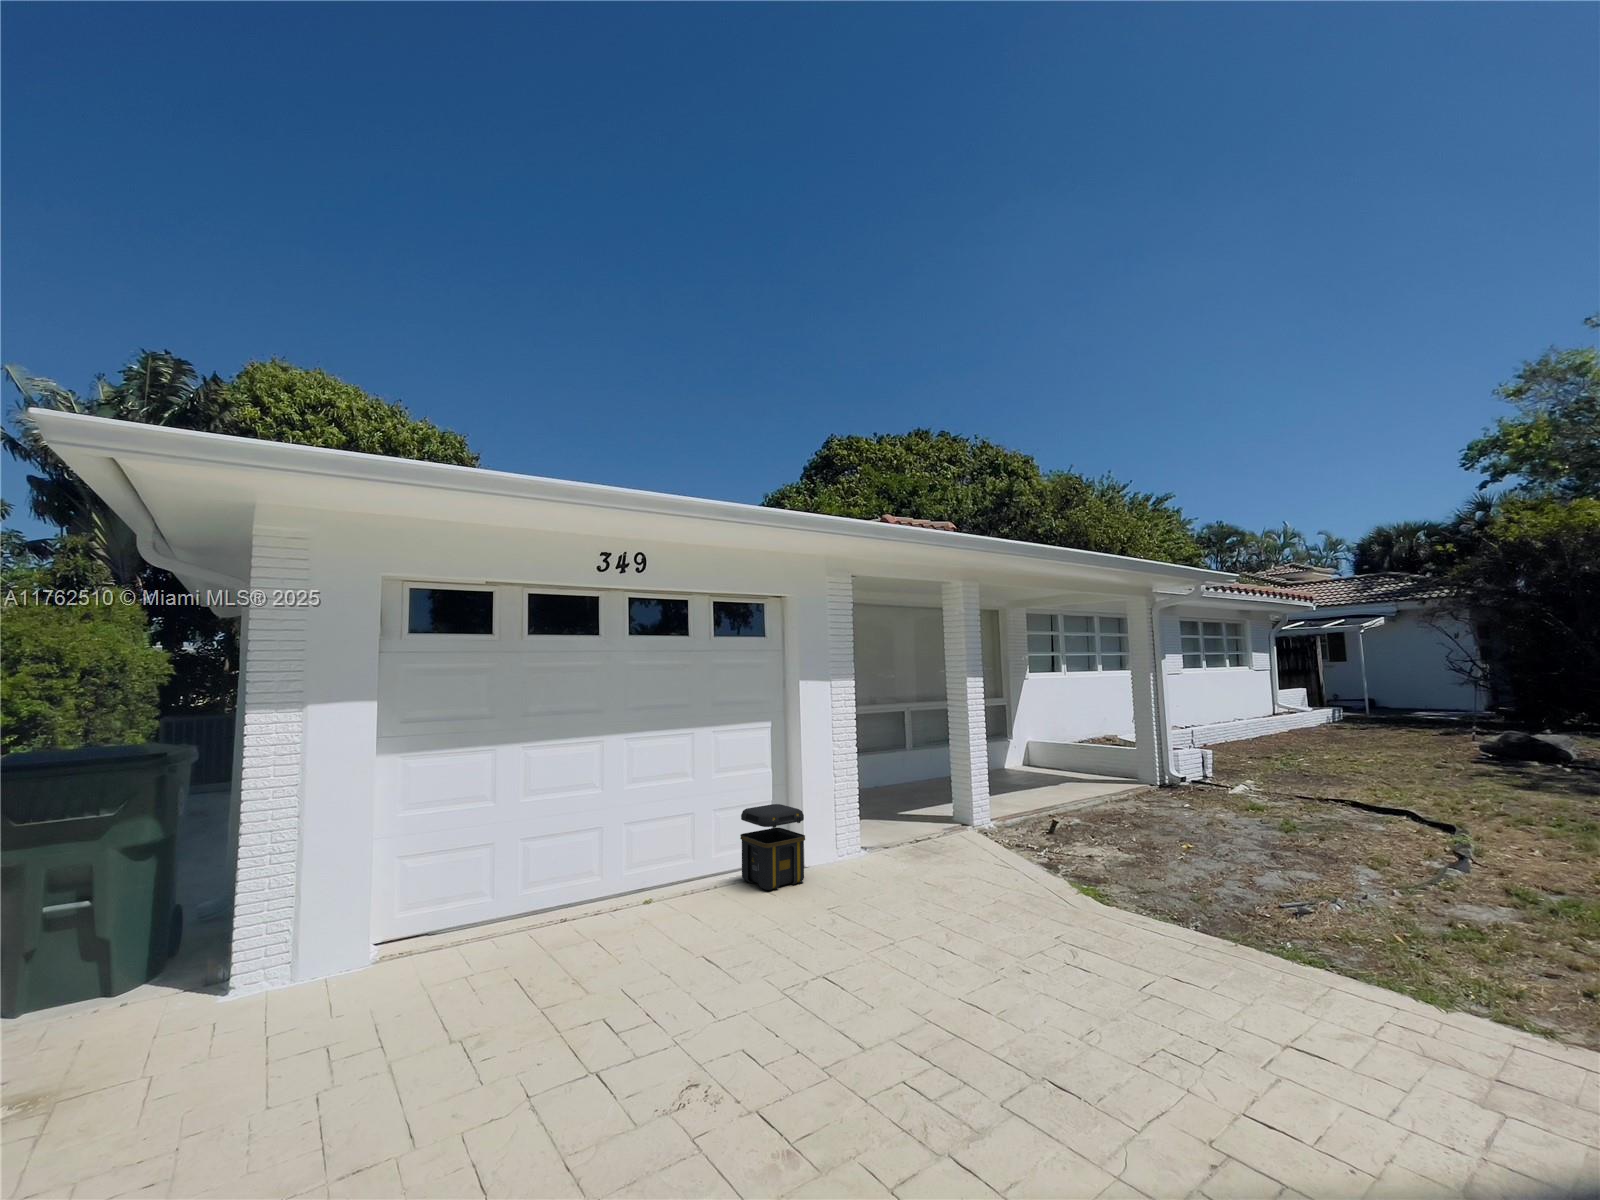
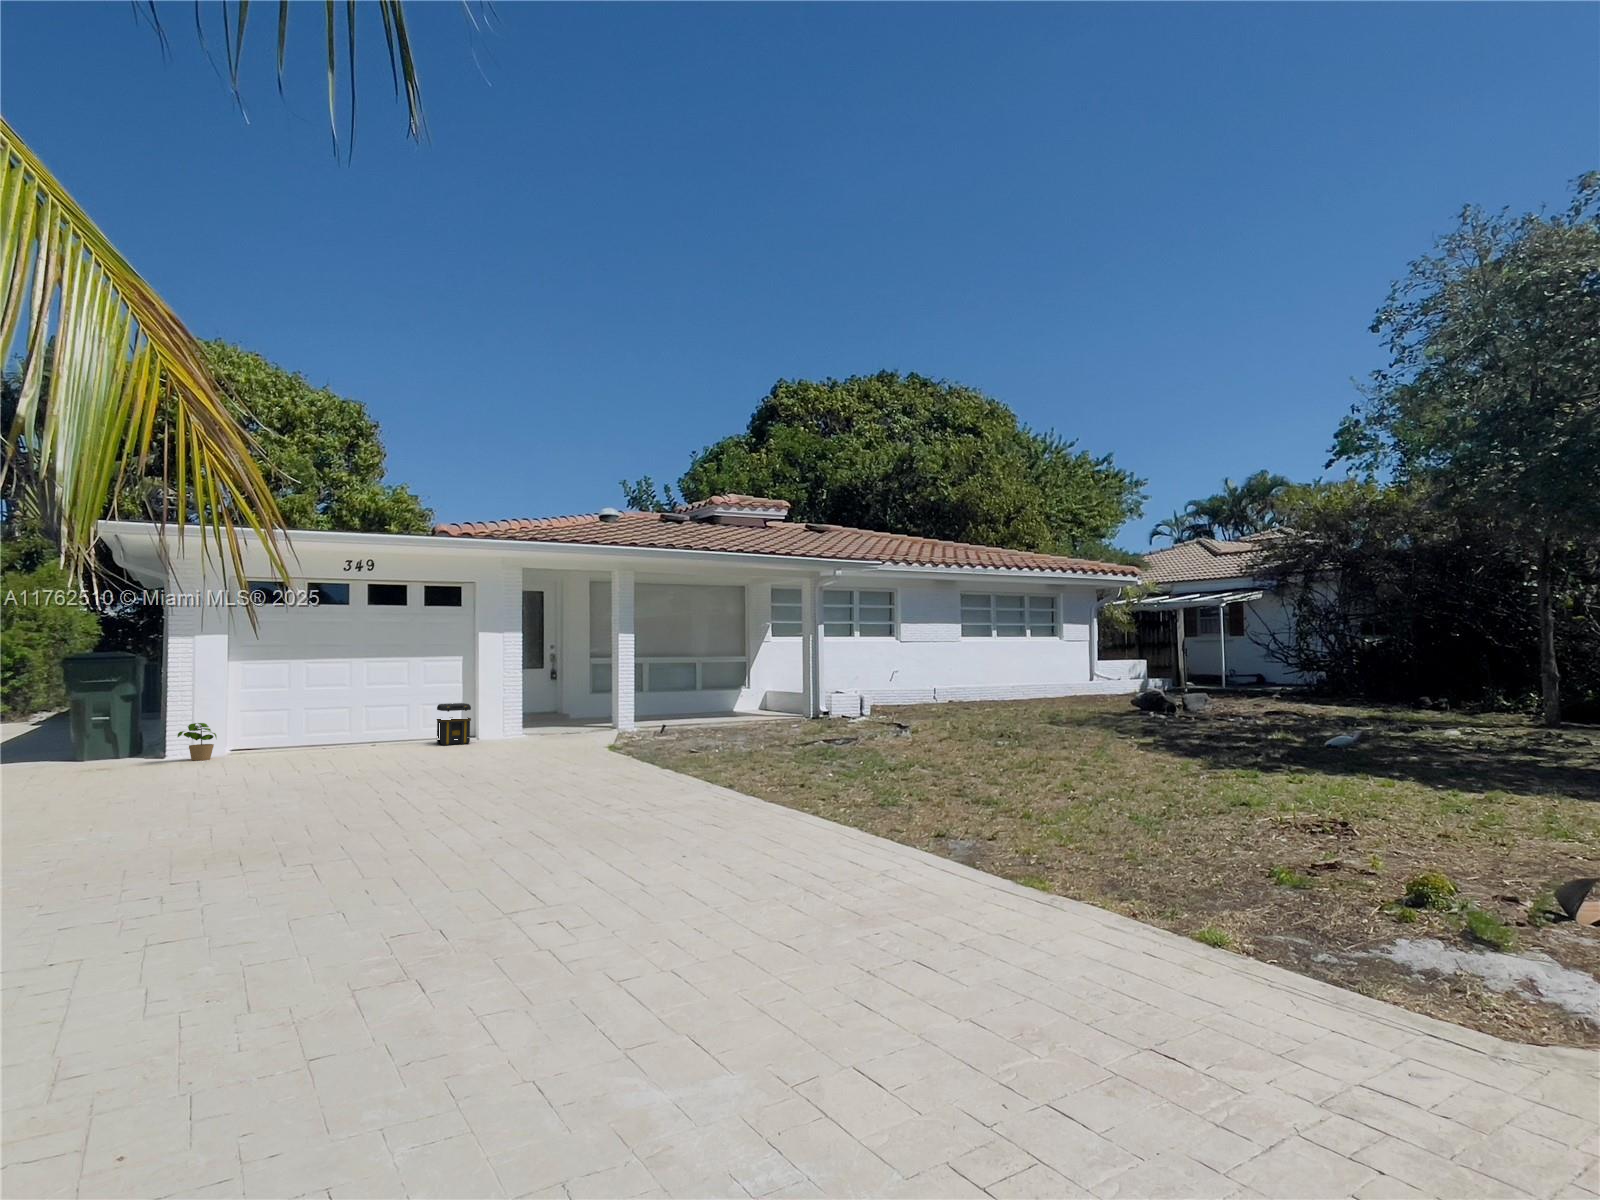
potted plant: none [255,915,350,1003] -> present [178,723,217,761]

